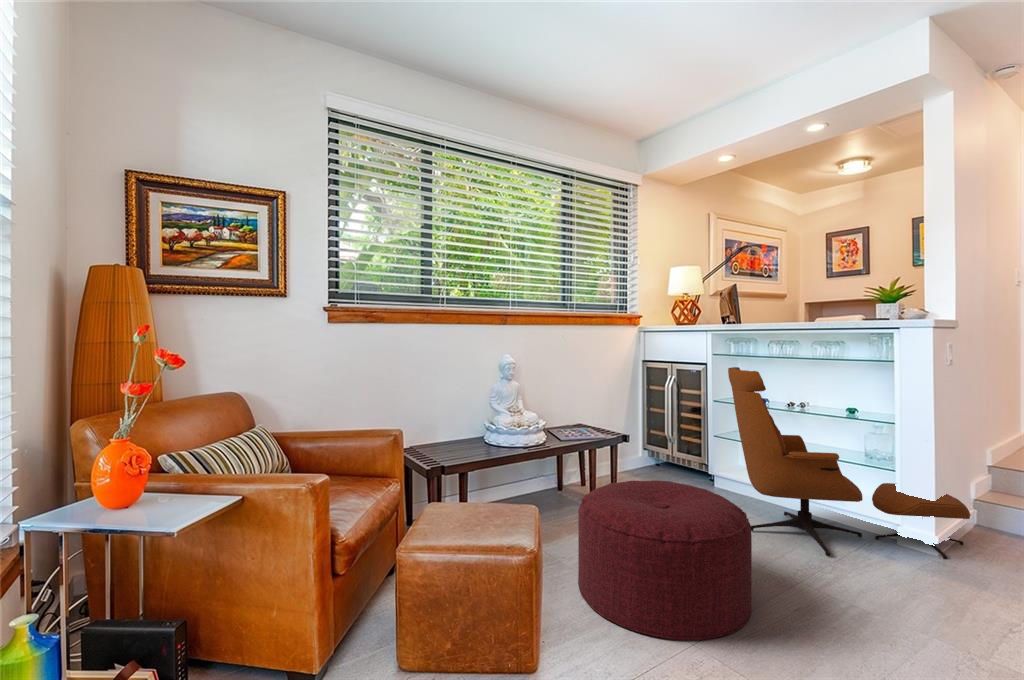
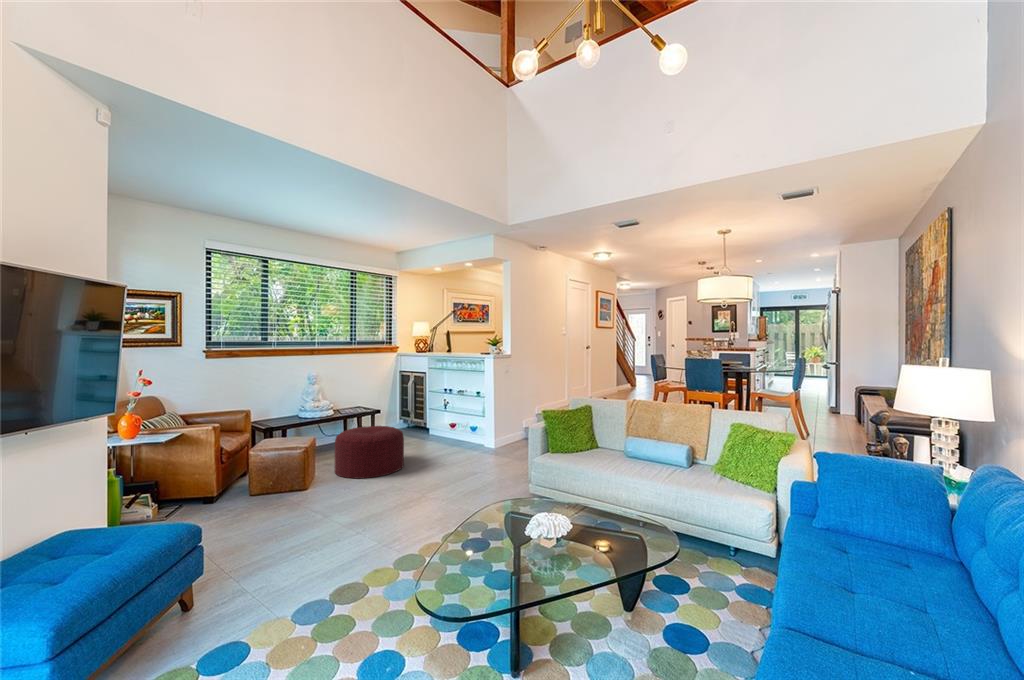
lounge chair: present [728,367,970,559] -> none [419,375,507,452]

